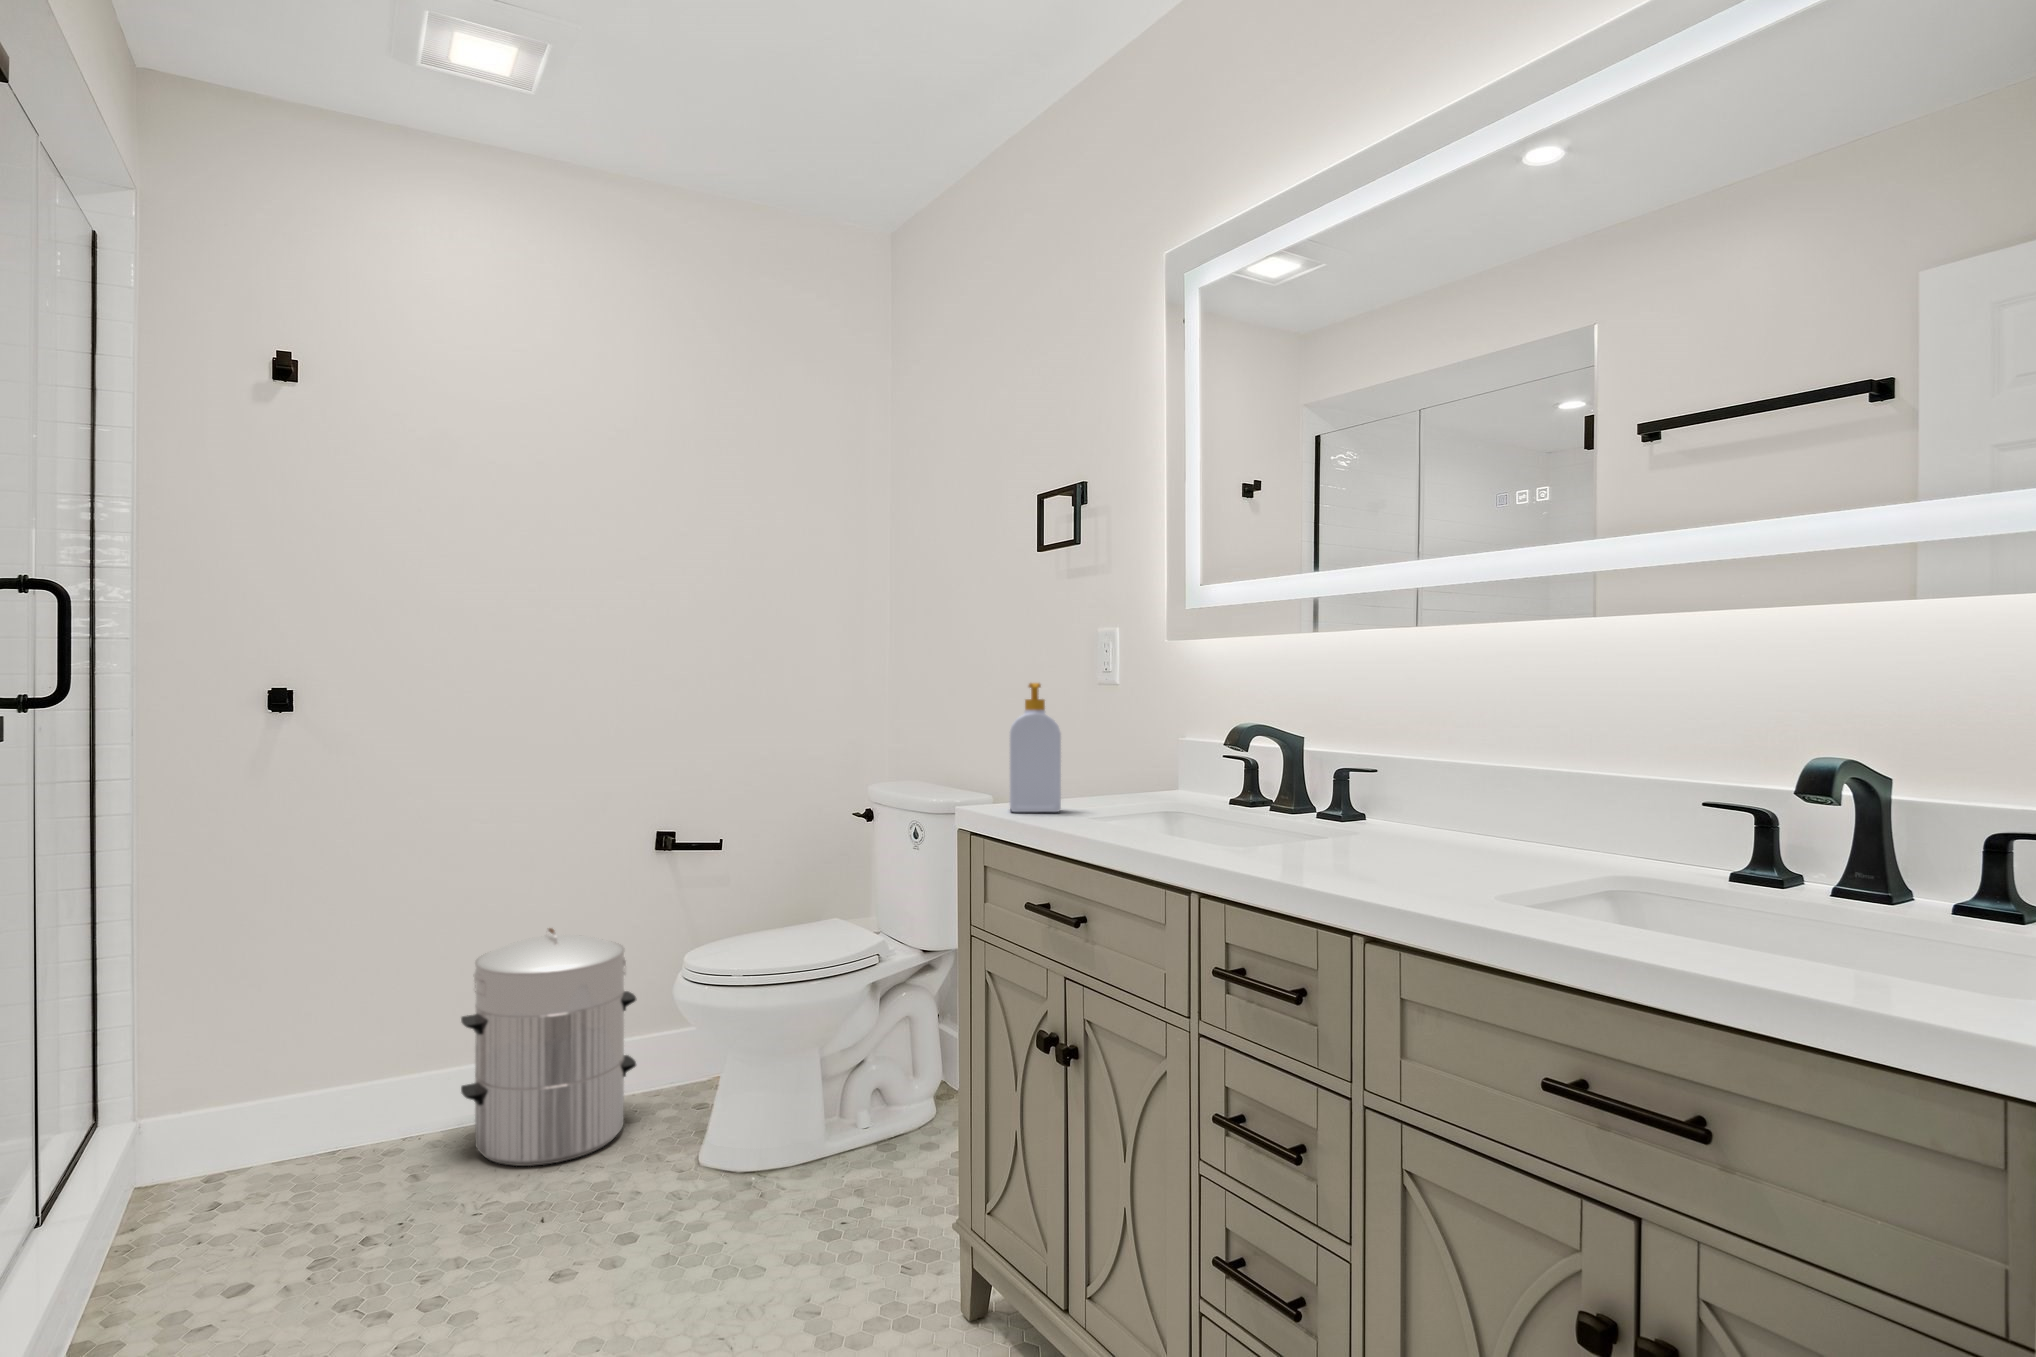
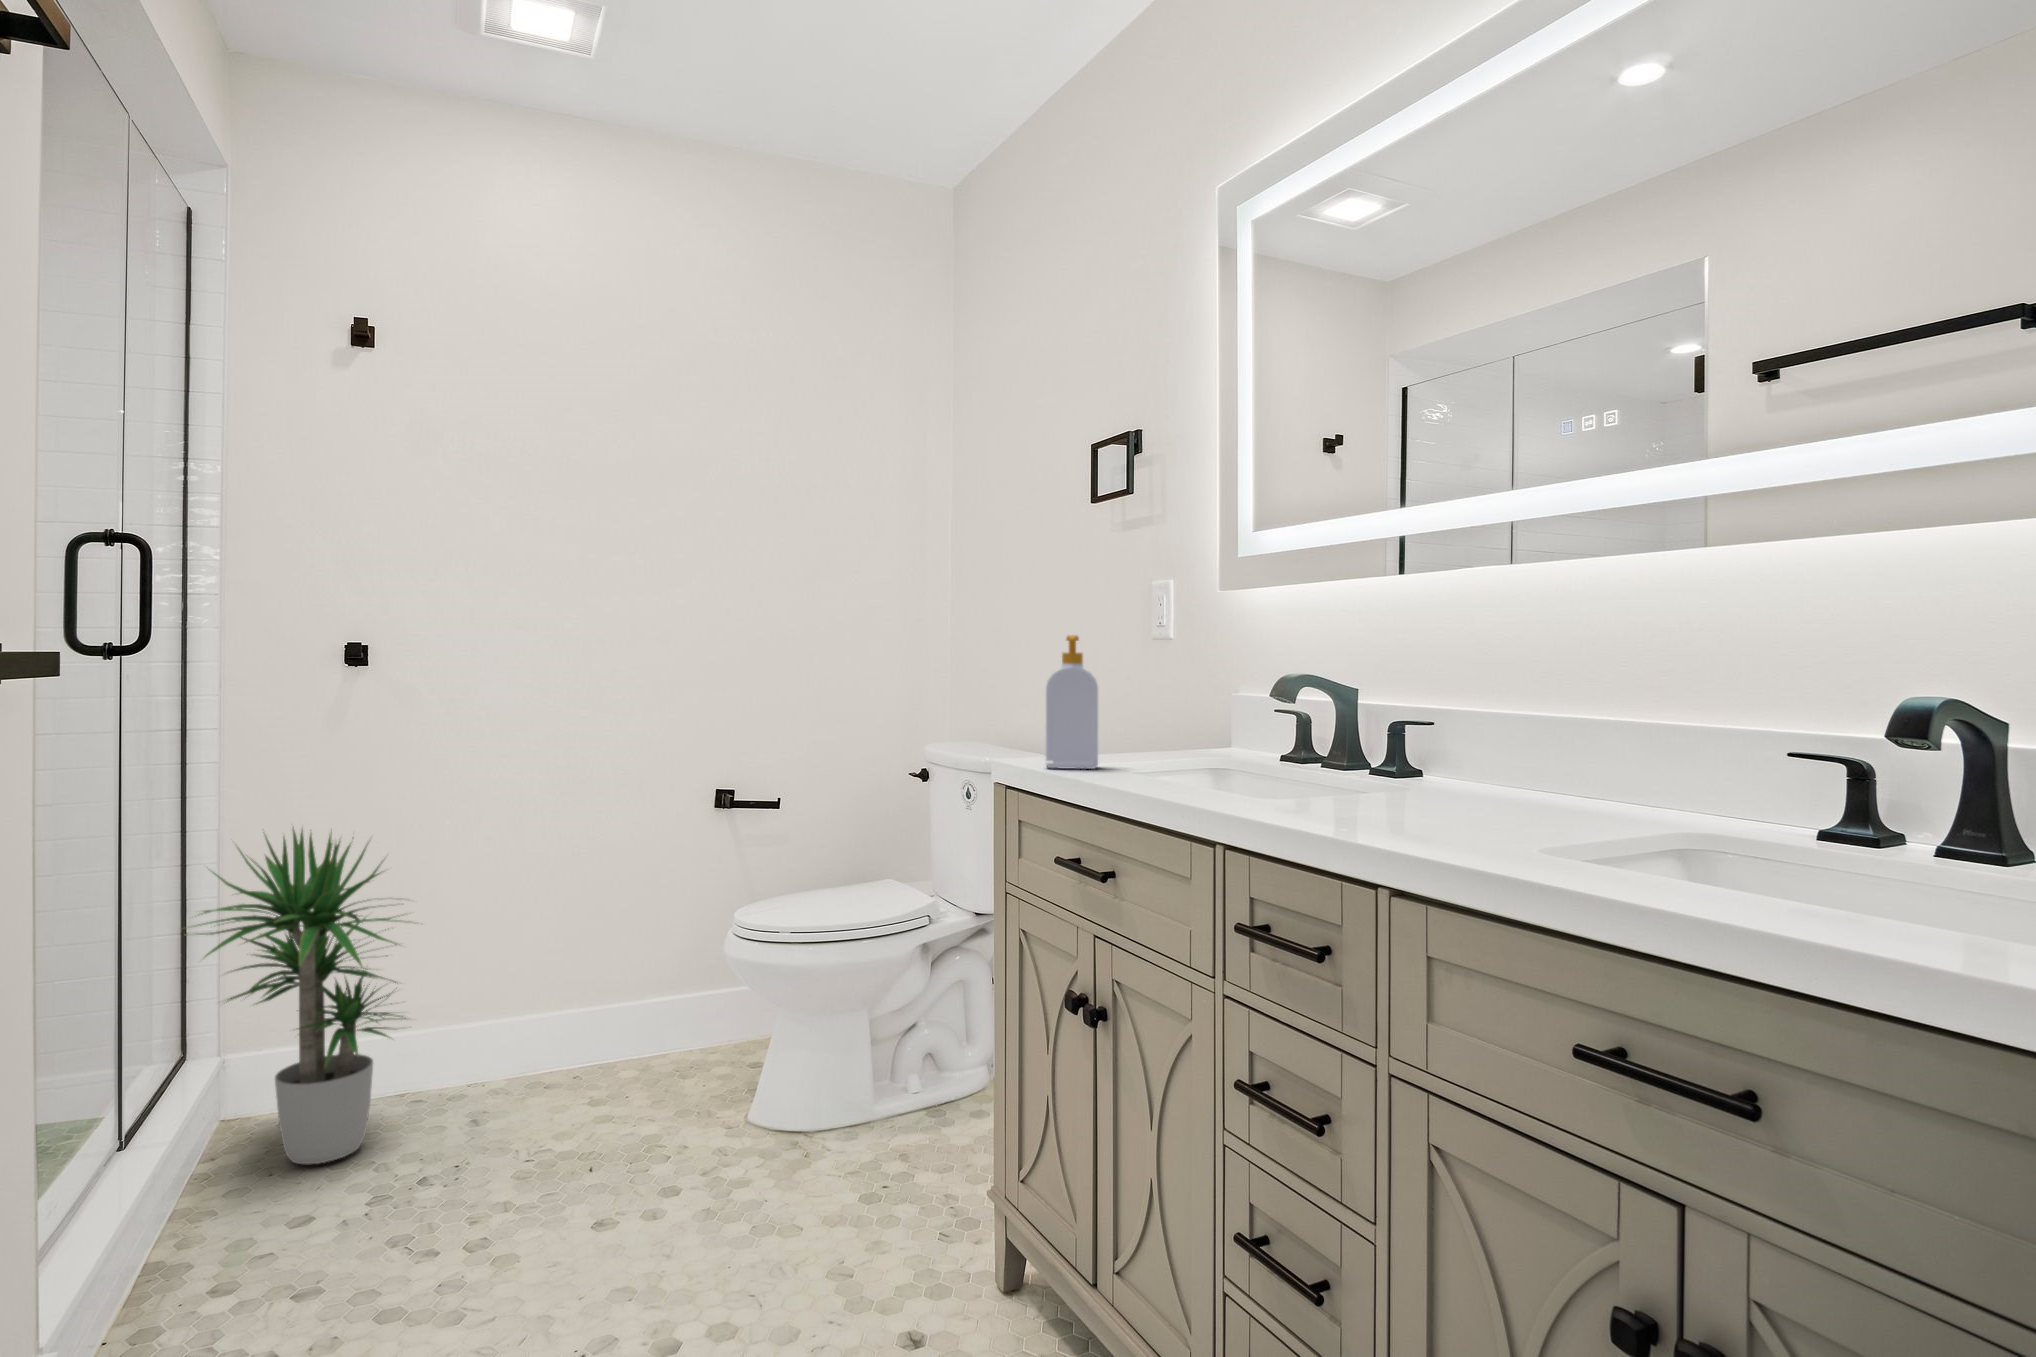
potted plant: none [87,876,358,1236] -> present [195,827,406,1164]
waste bin: present [461,928,636,1166] -> none [527,882,695,1111]

